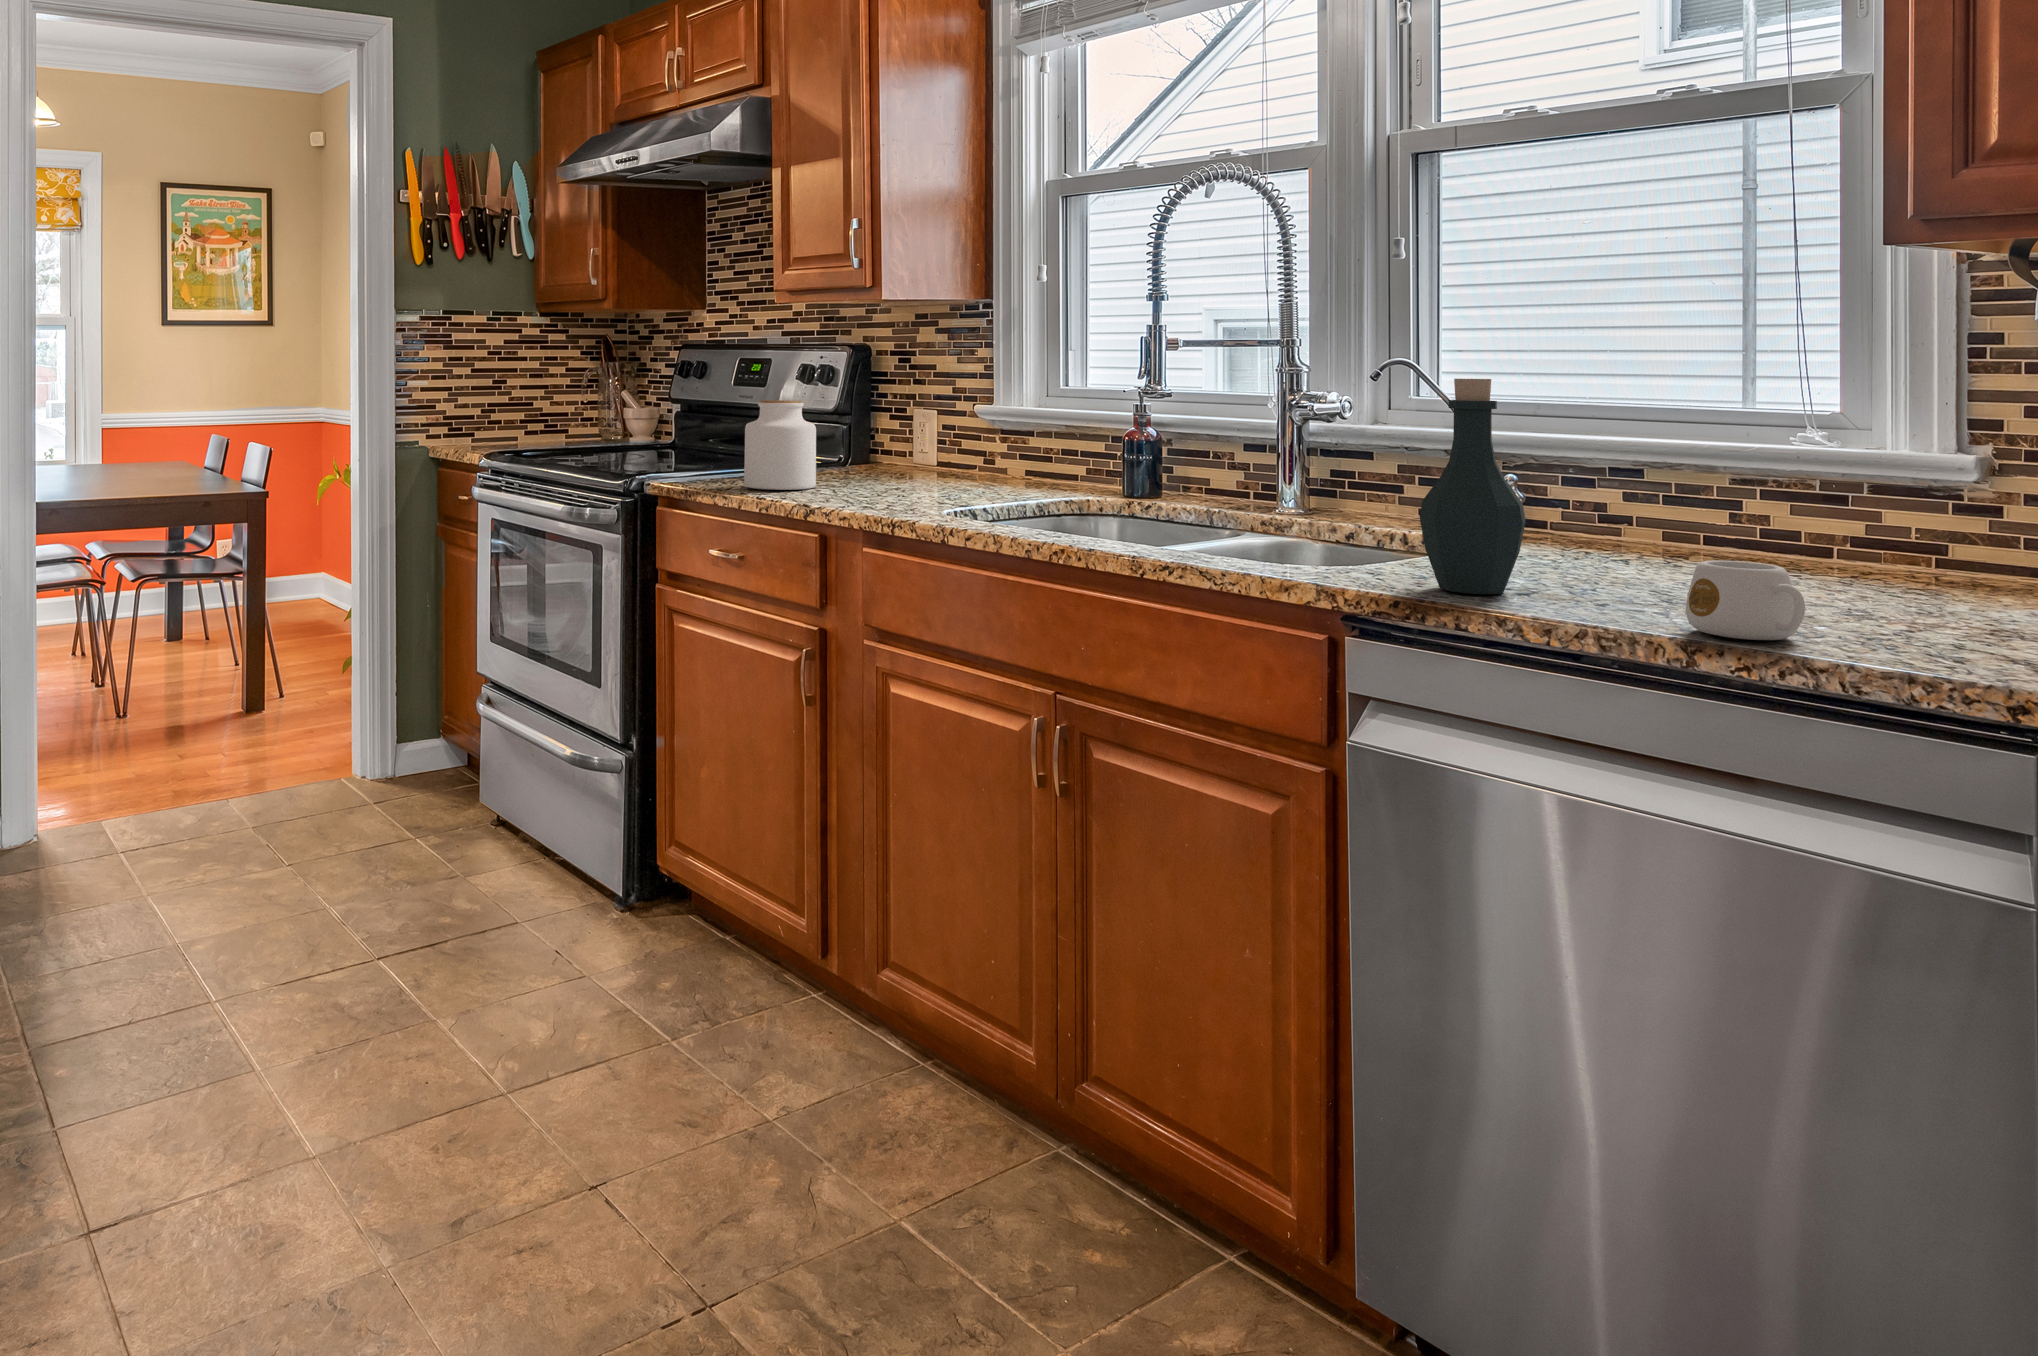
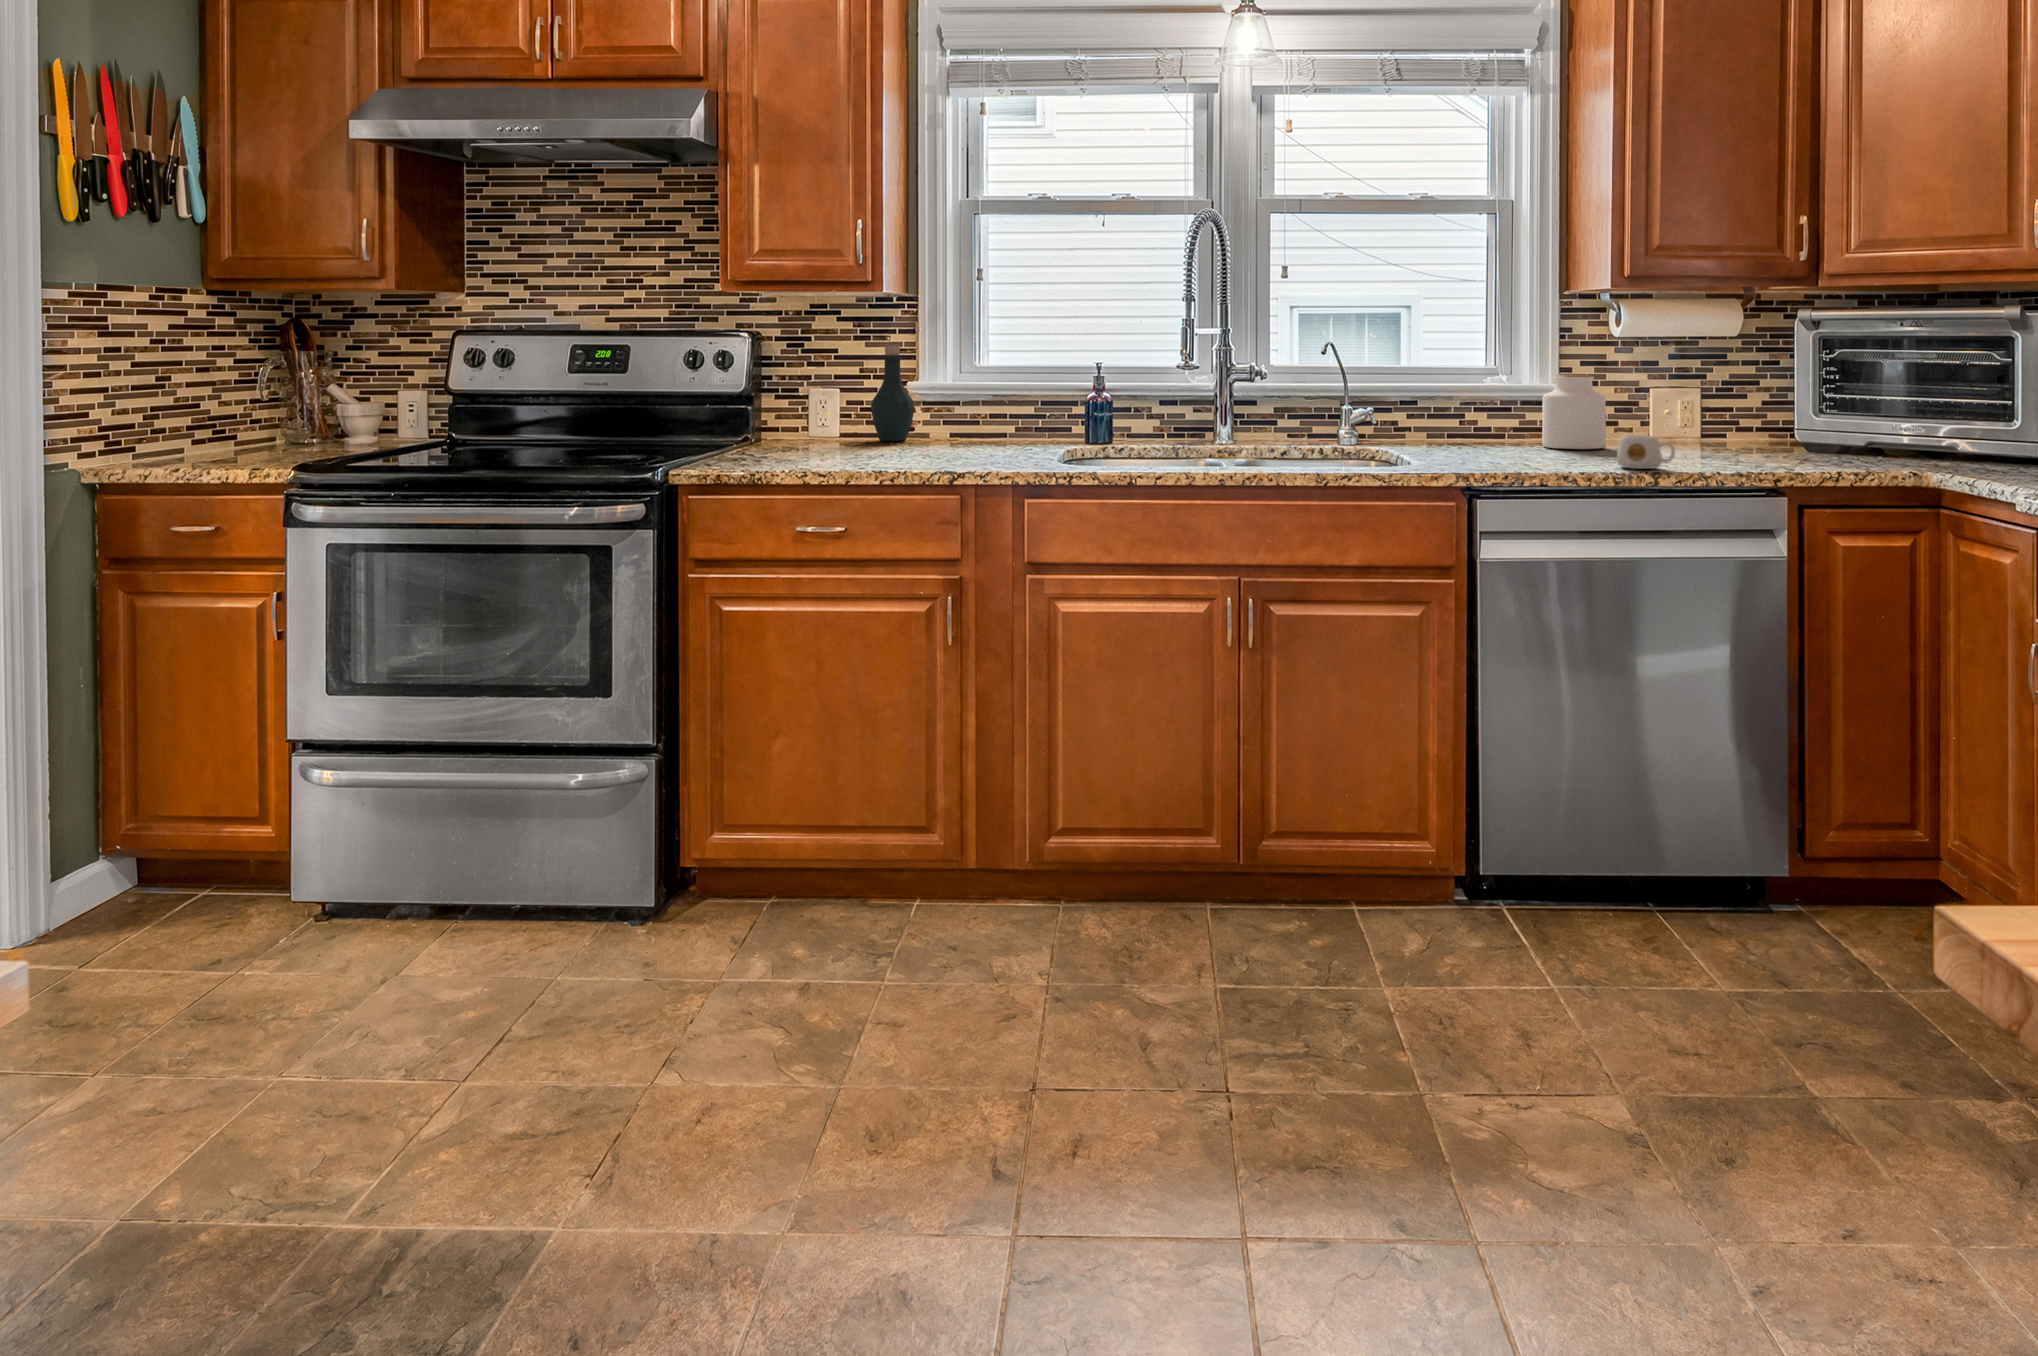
bottle: present [1419,379,1526,594] -> present [871,346,914,441]
jar: present [744,400,816,490] -> present [1542,375,1606,449]

